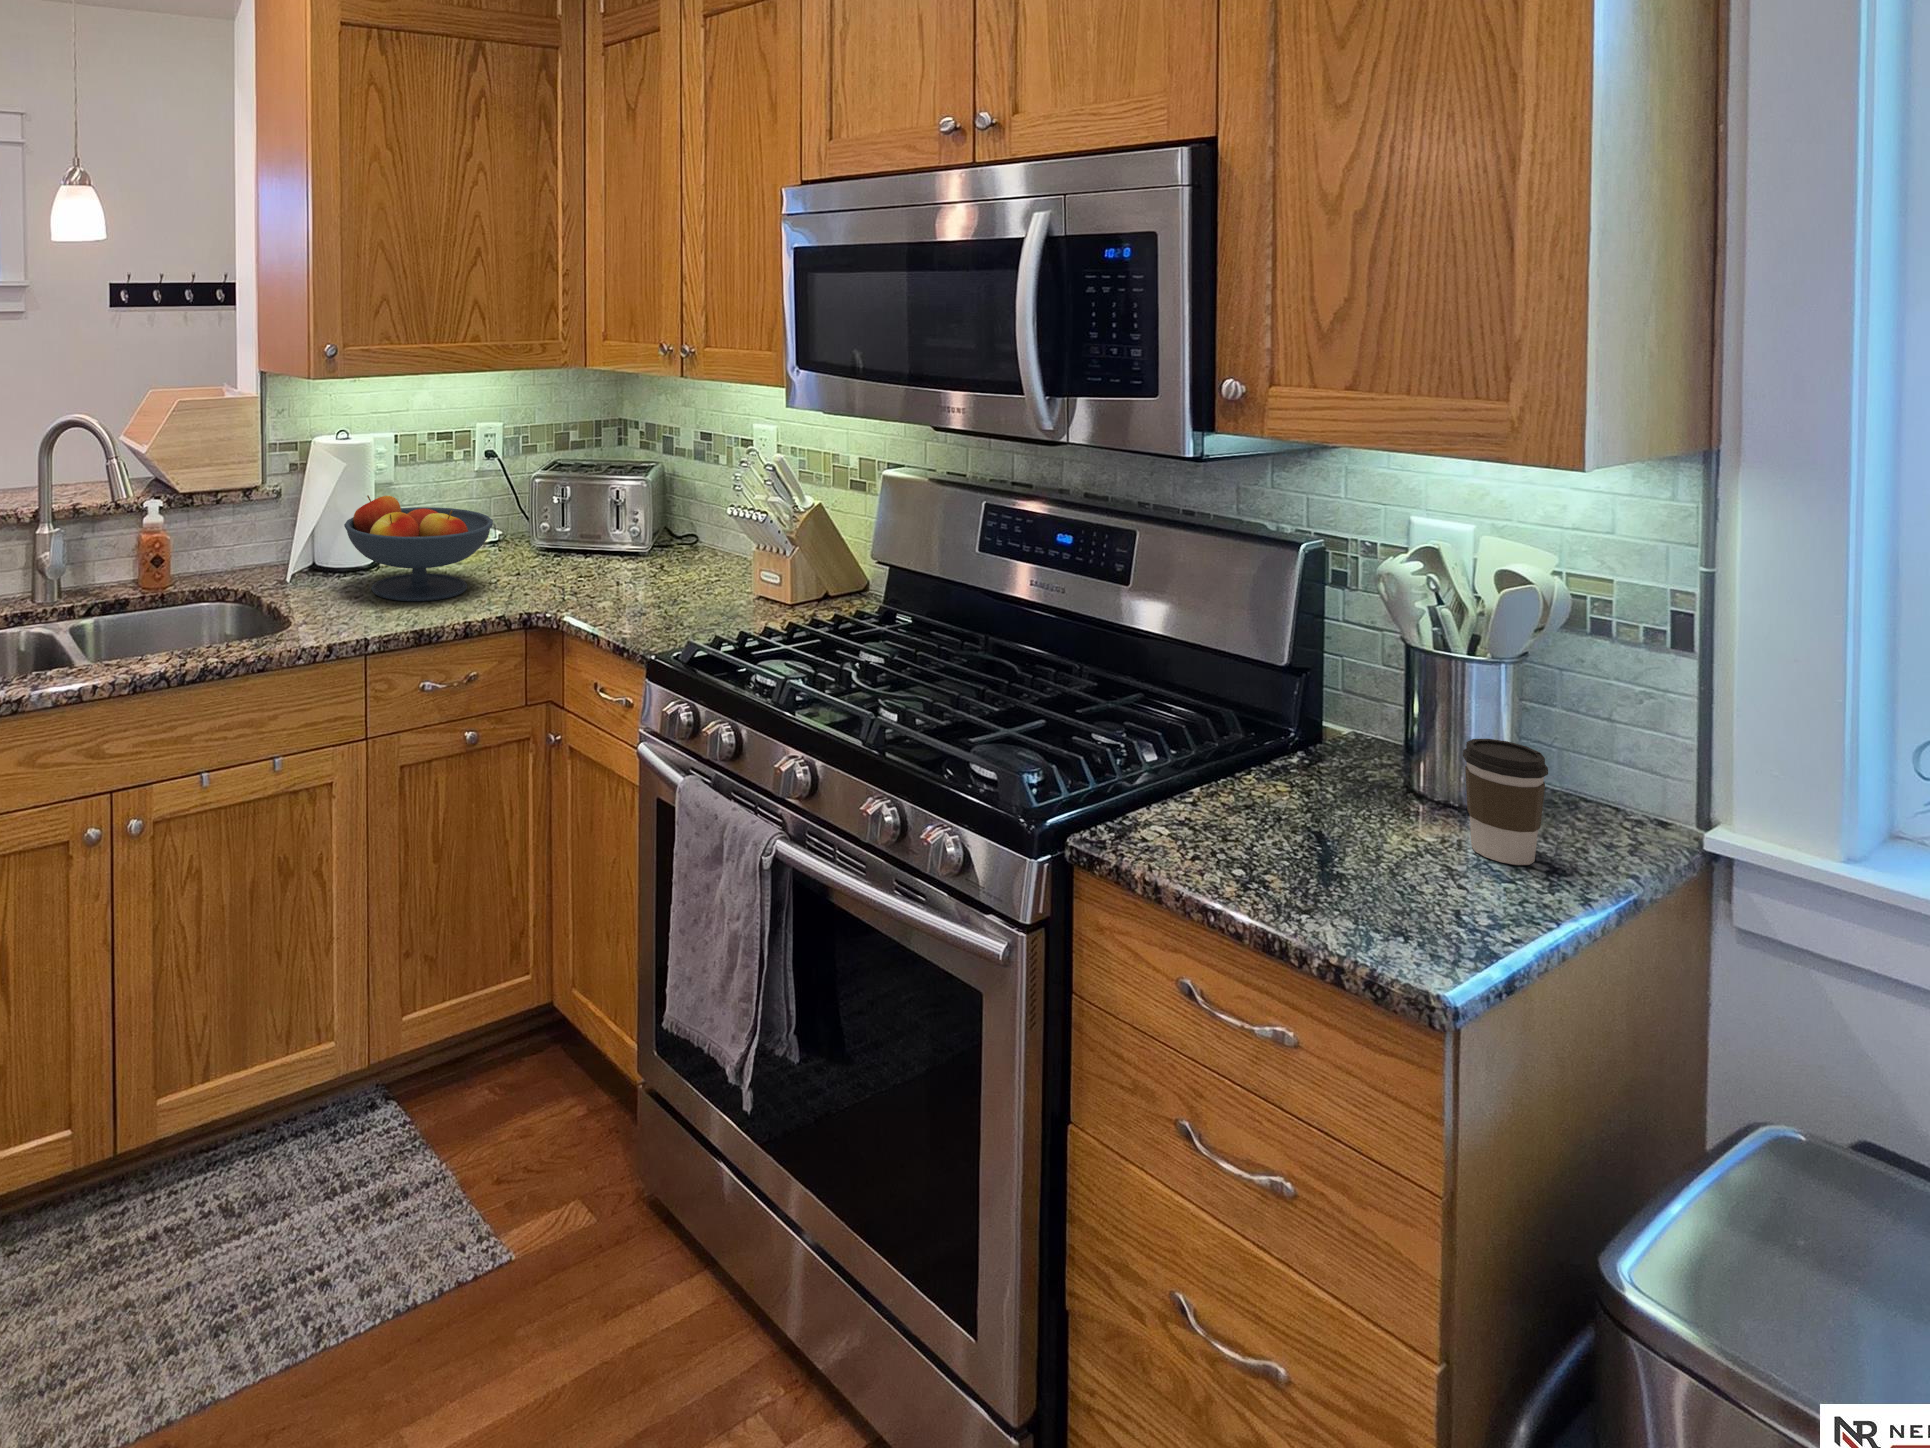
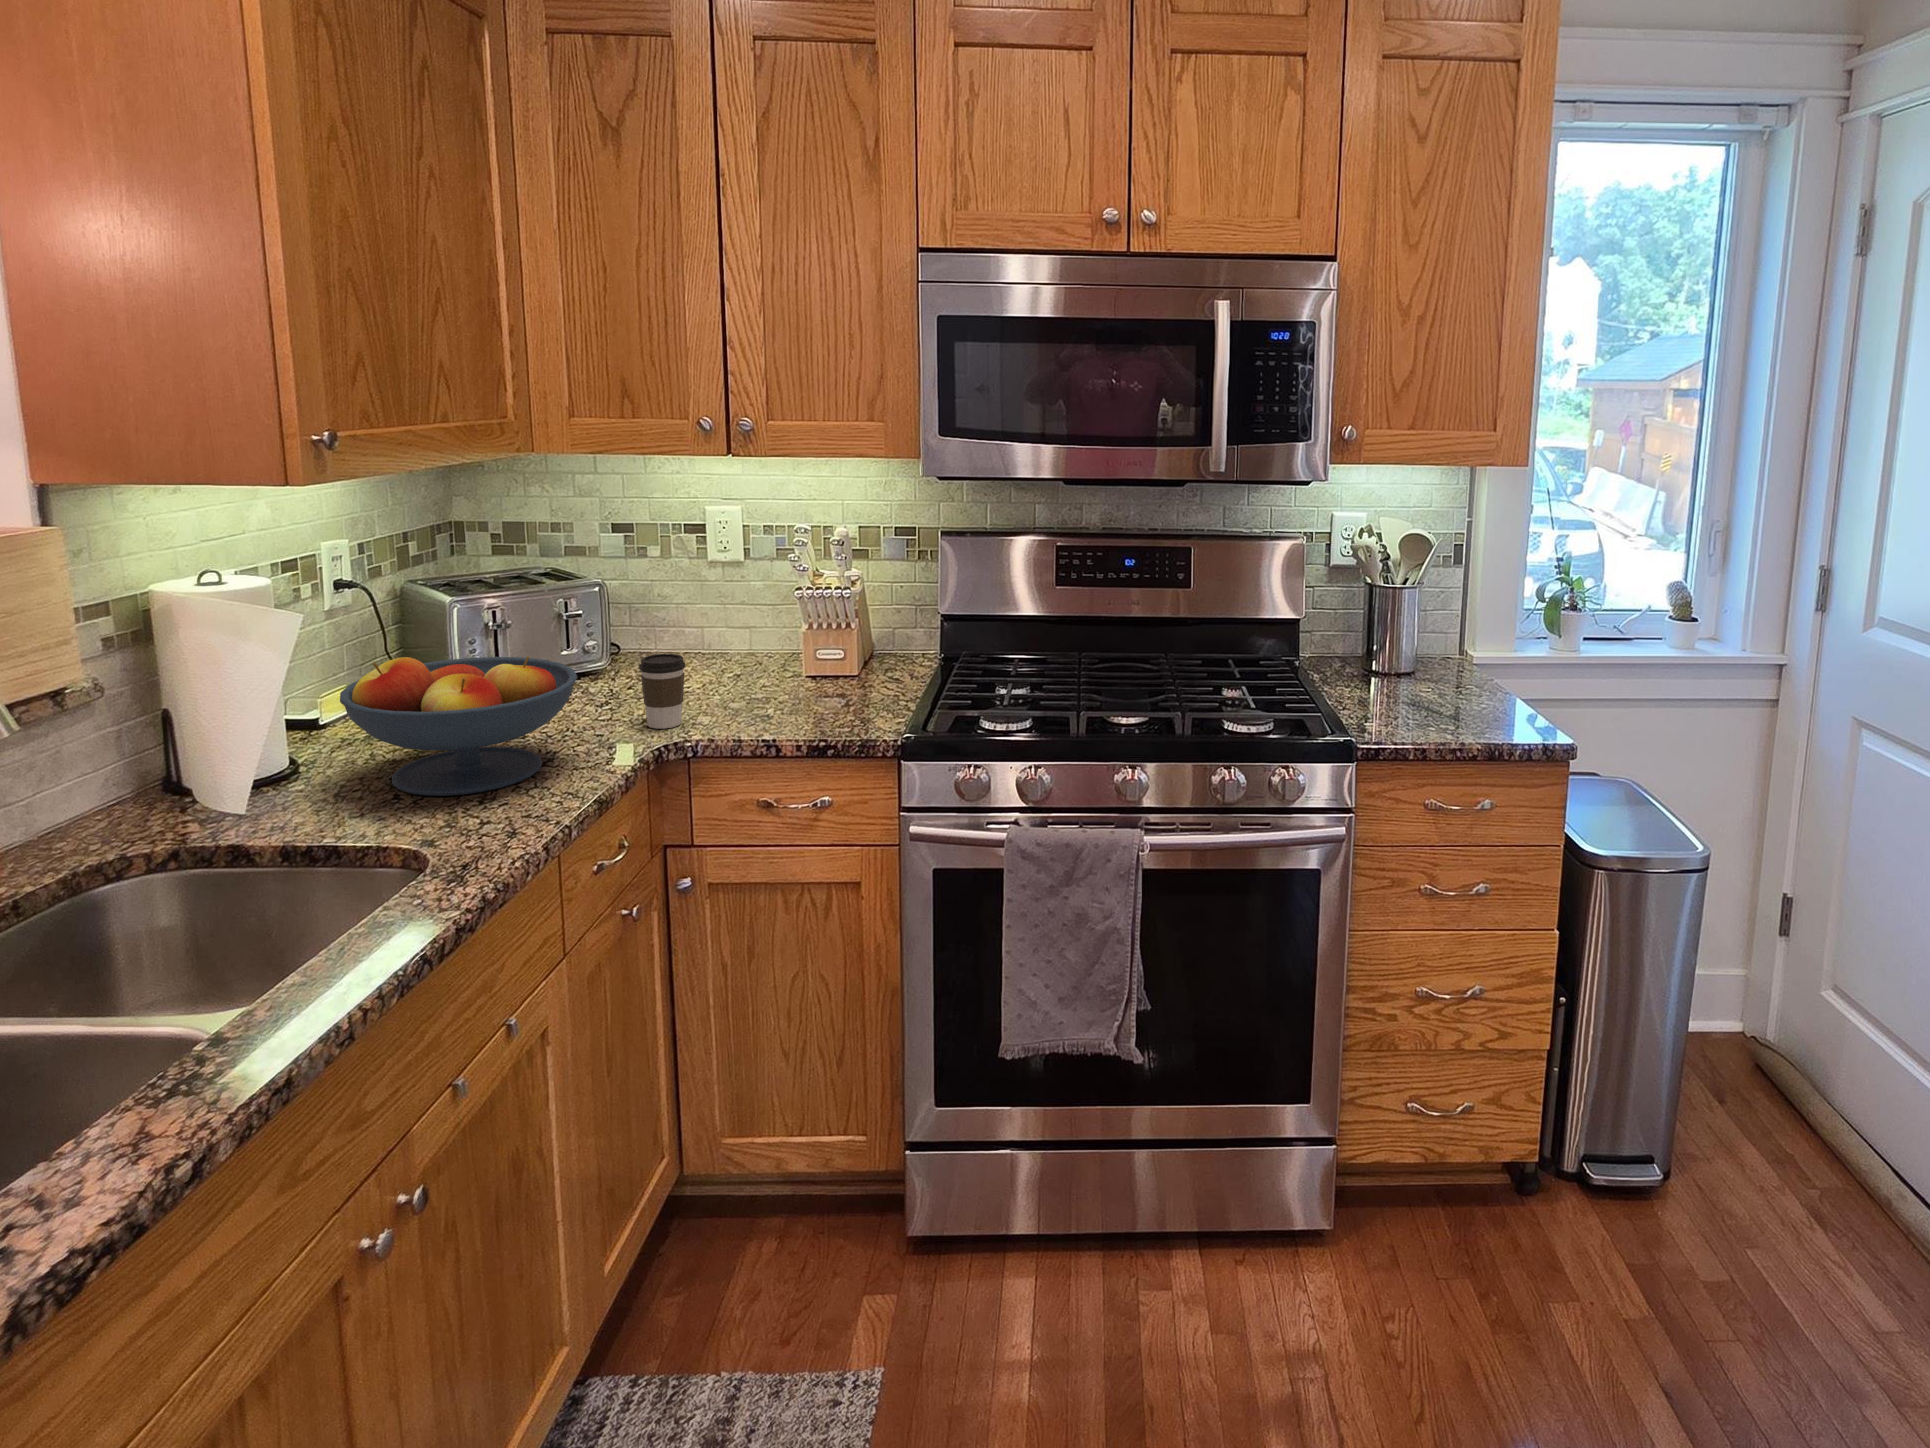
coffee cup: present [1463,739,1548,865] -> present [639,654,685,729]

